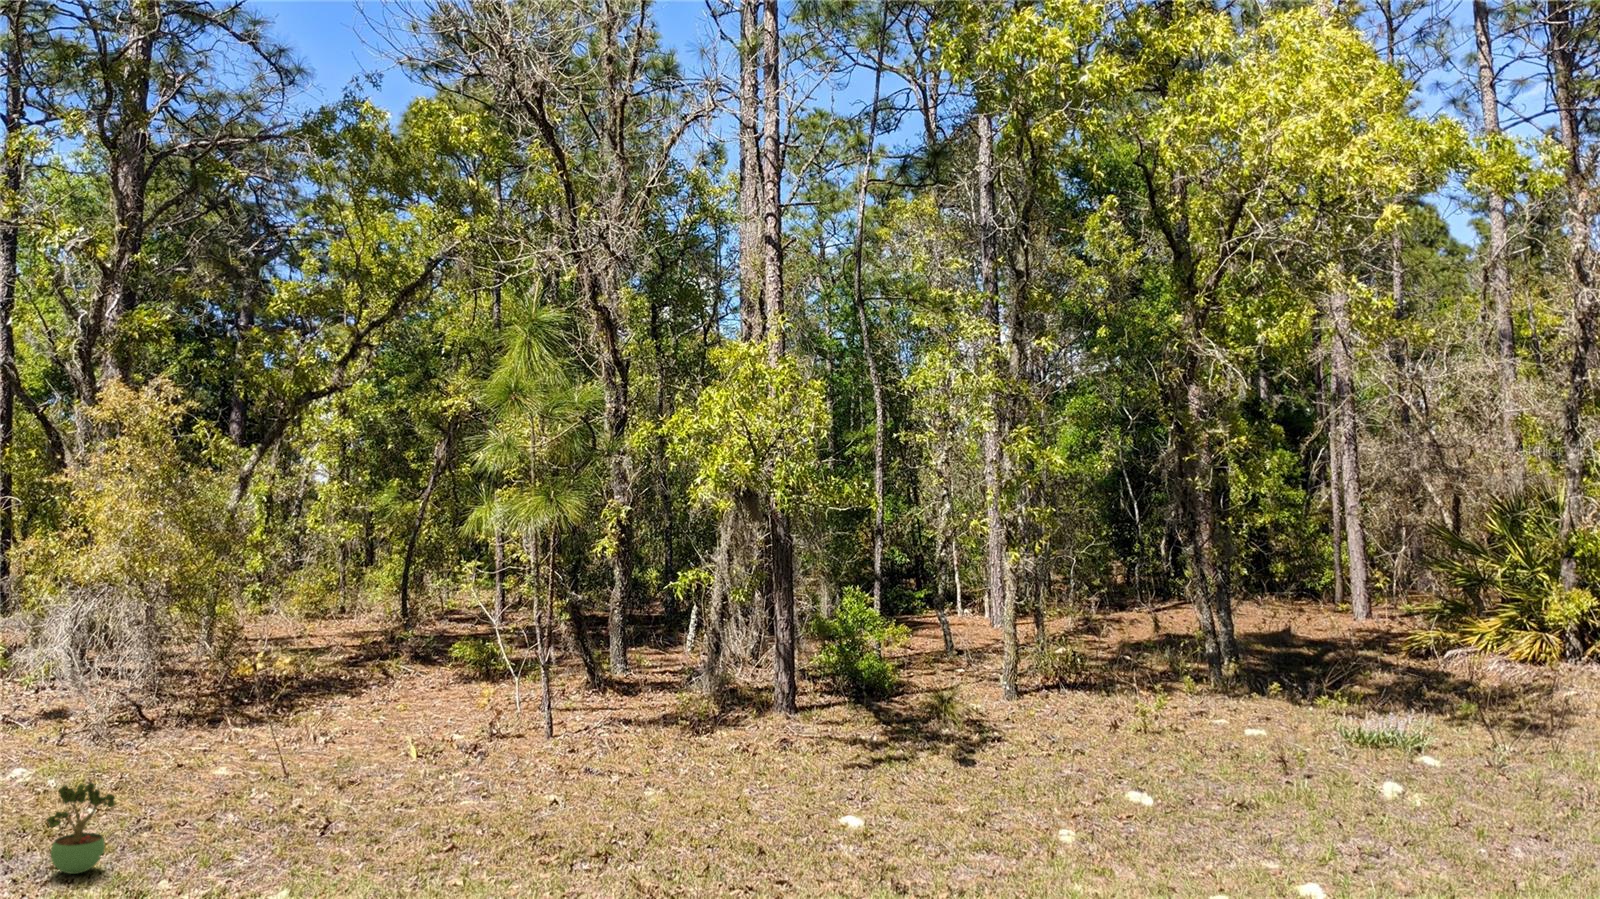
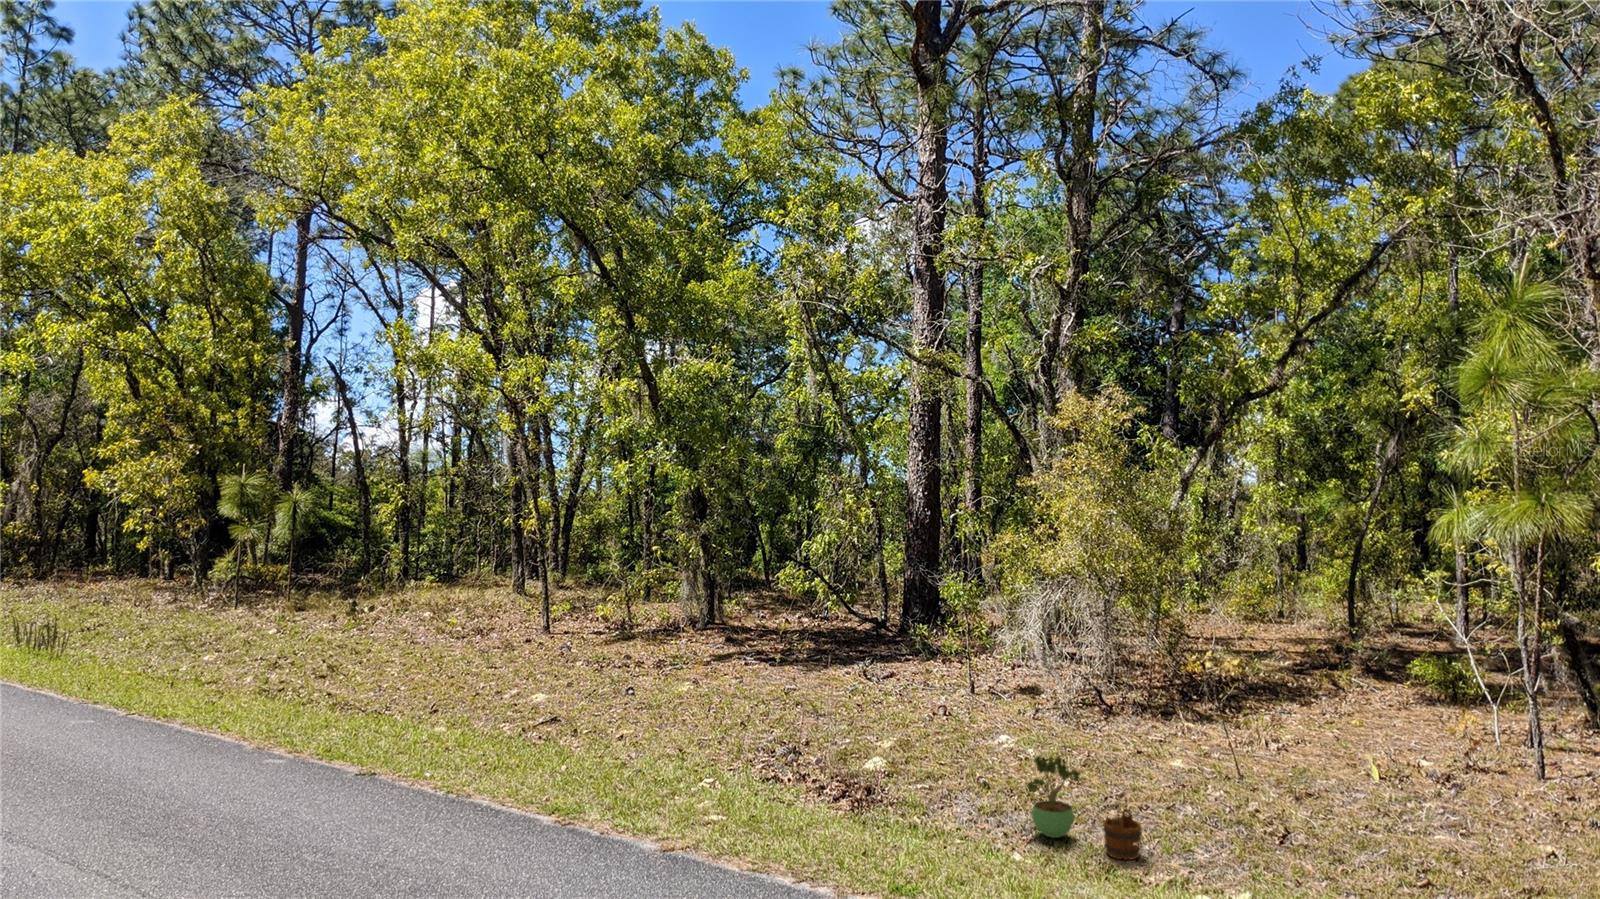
wooden bucket: none [140,809,184,880] -> present [1103,792,1142,860]

